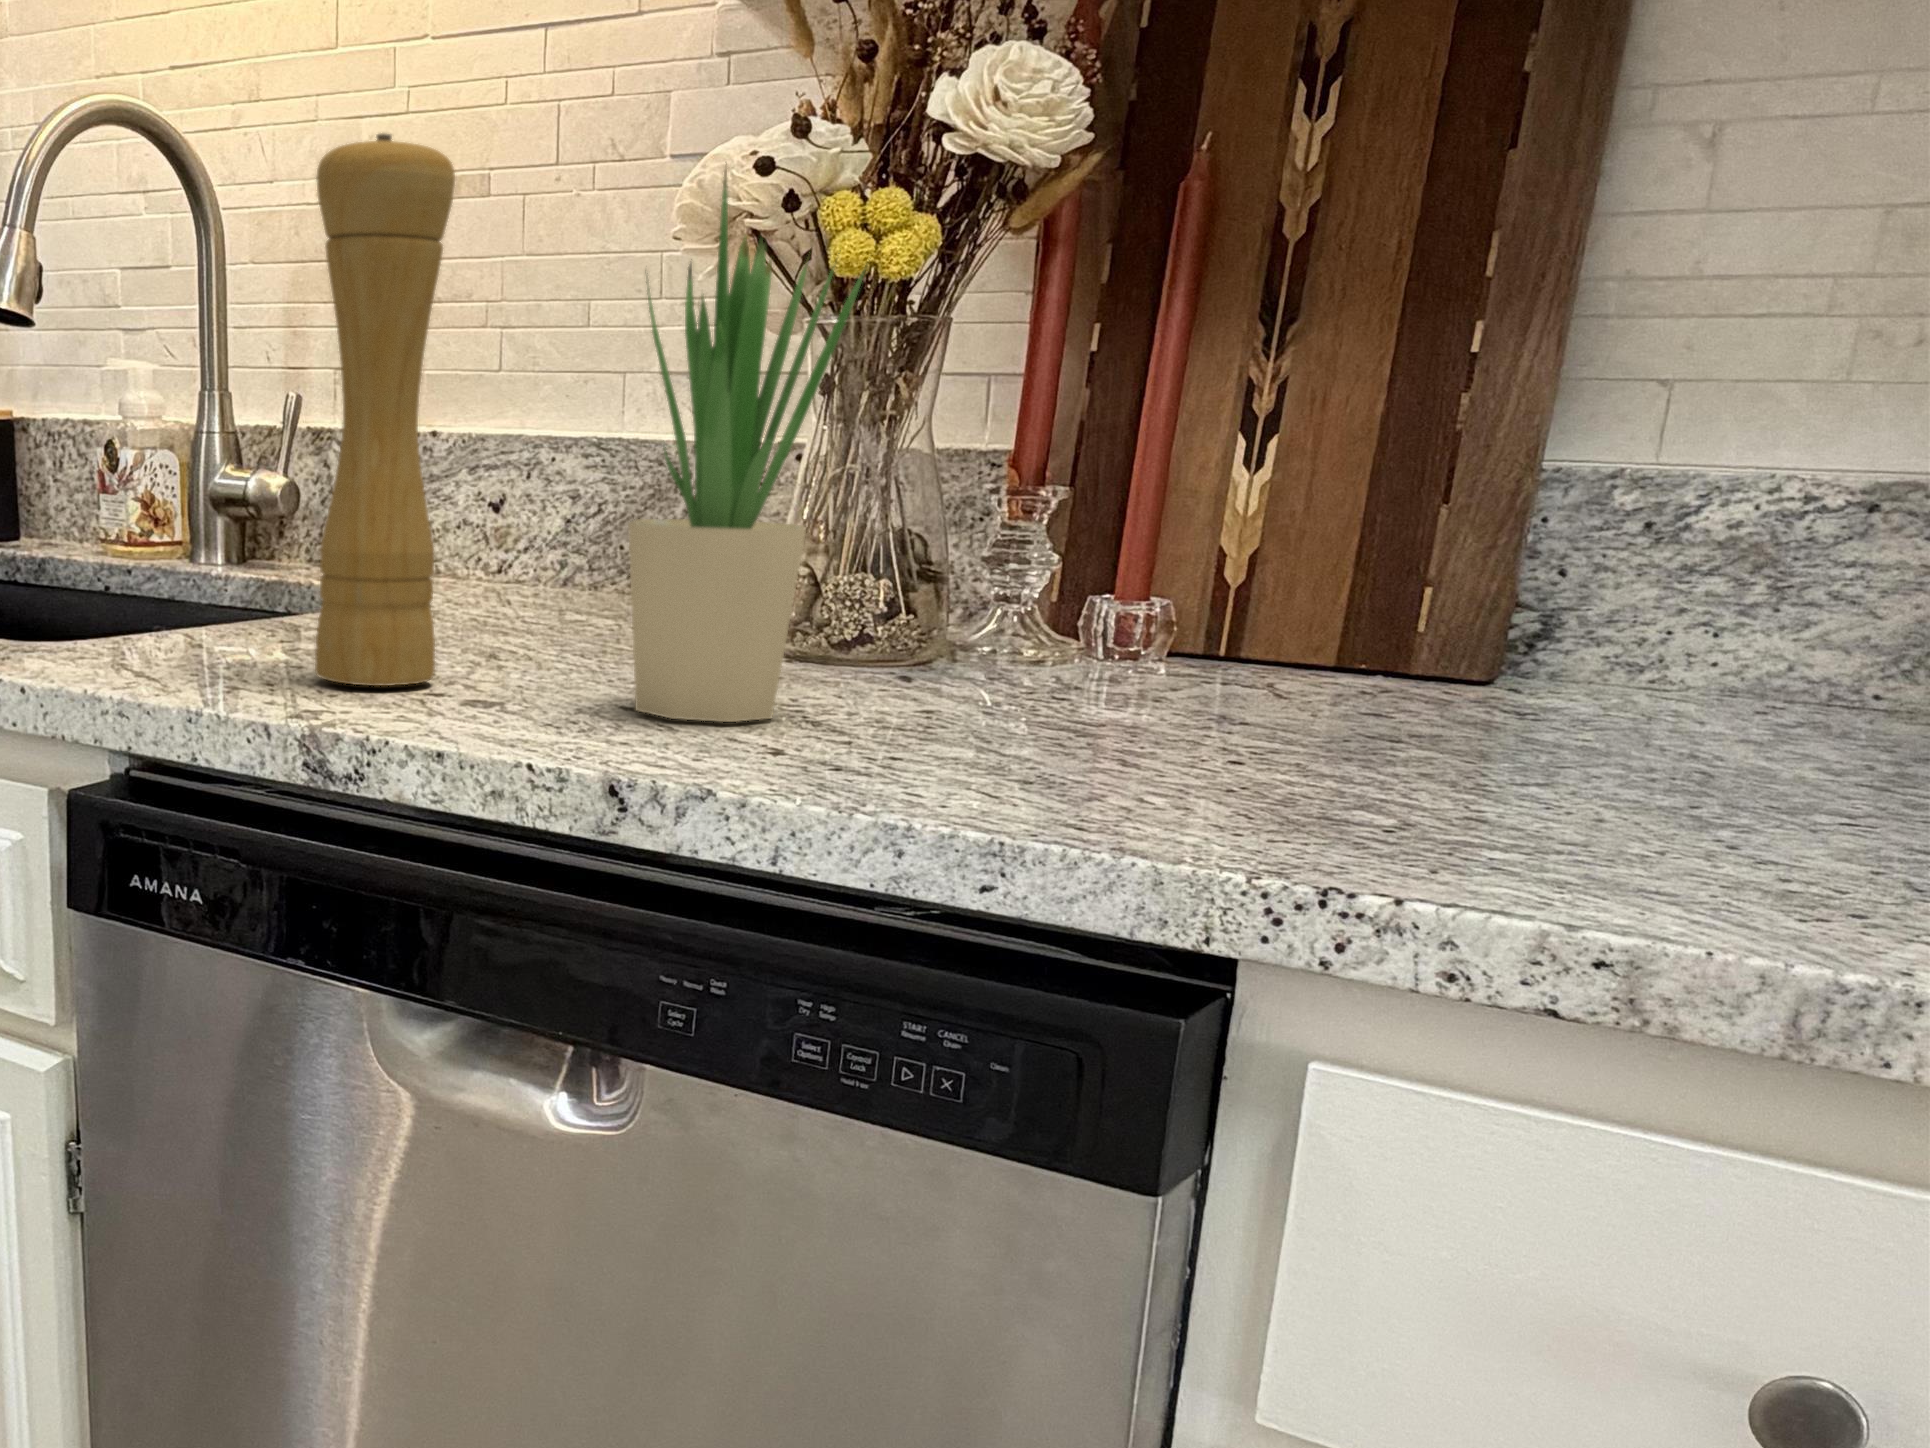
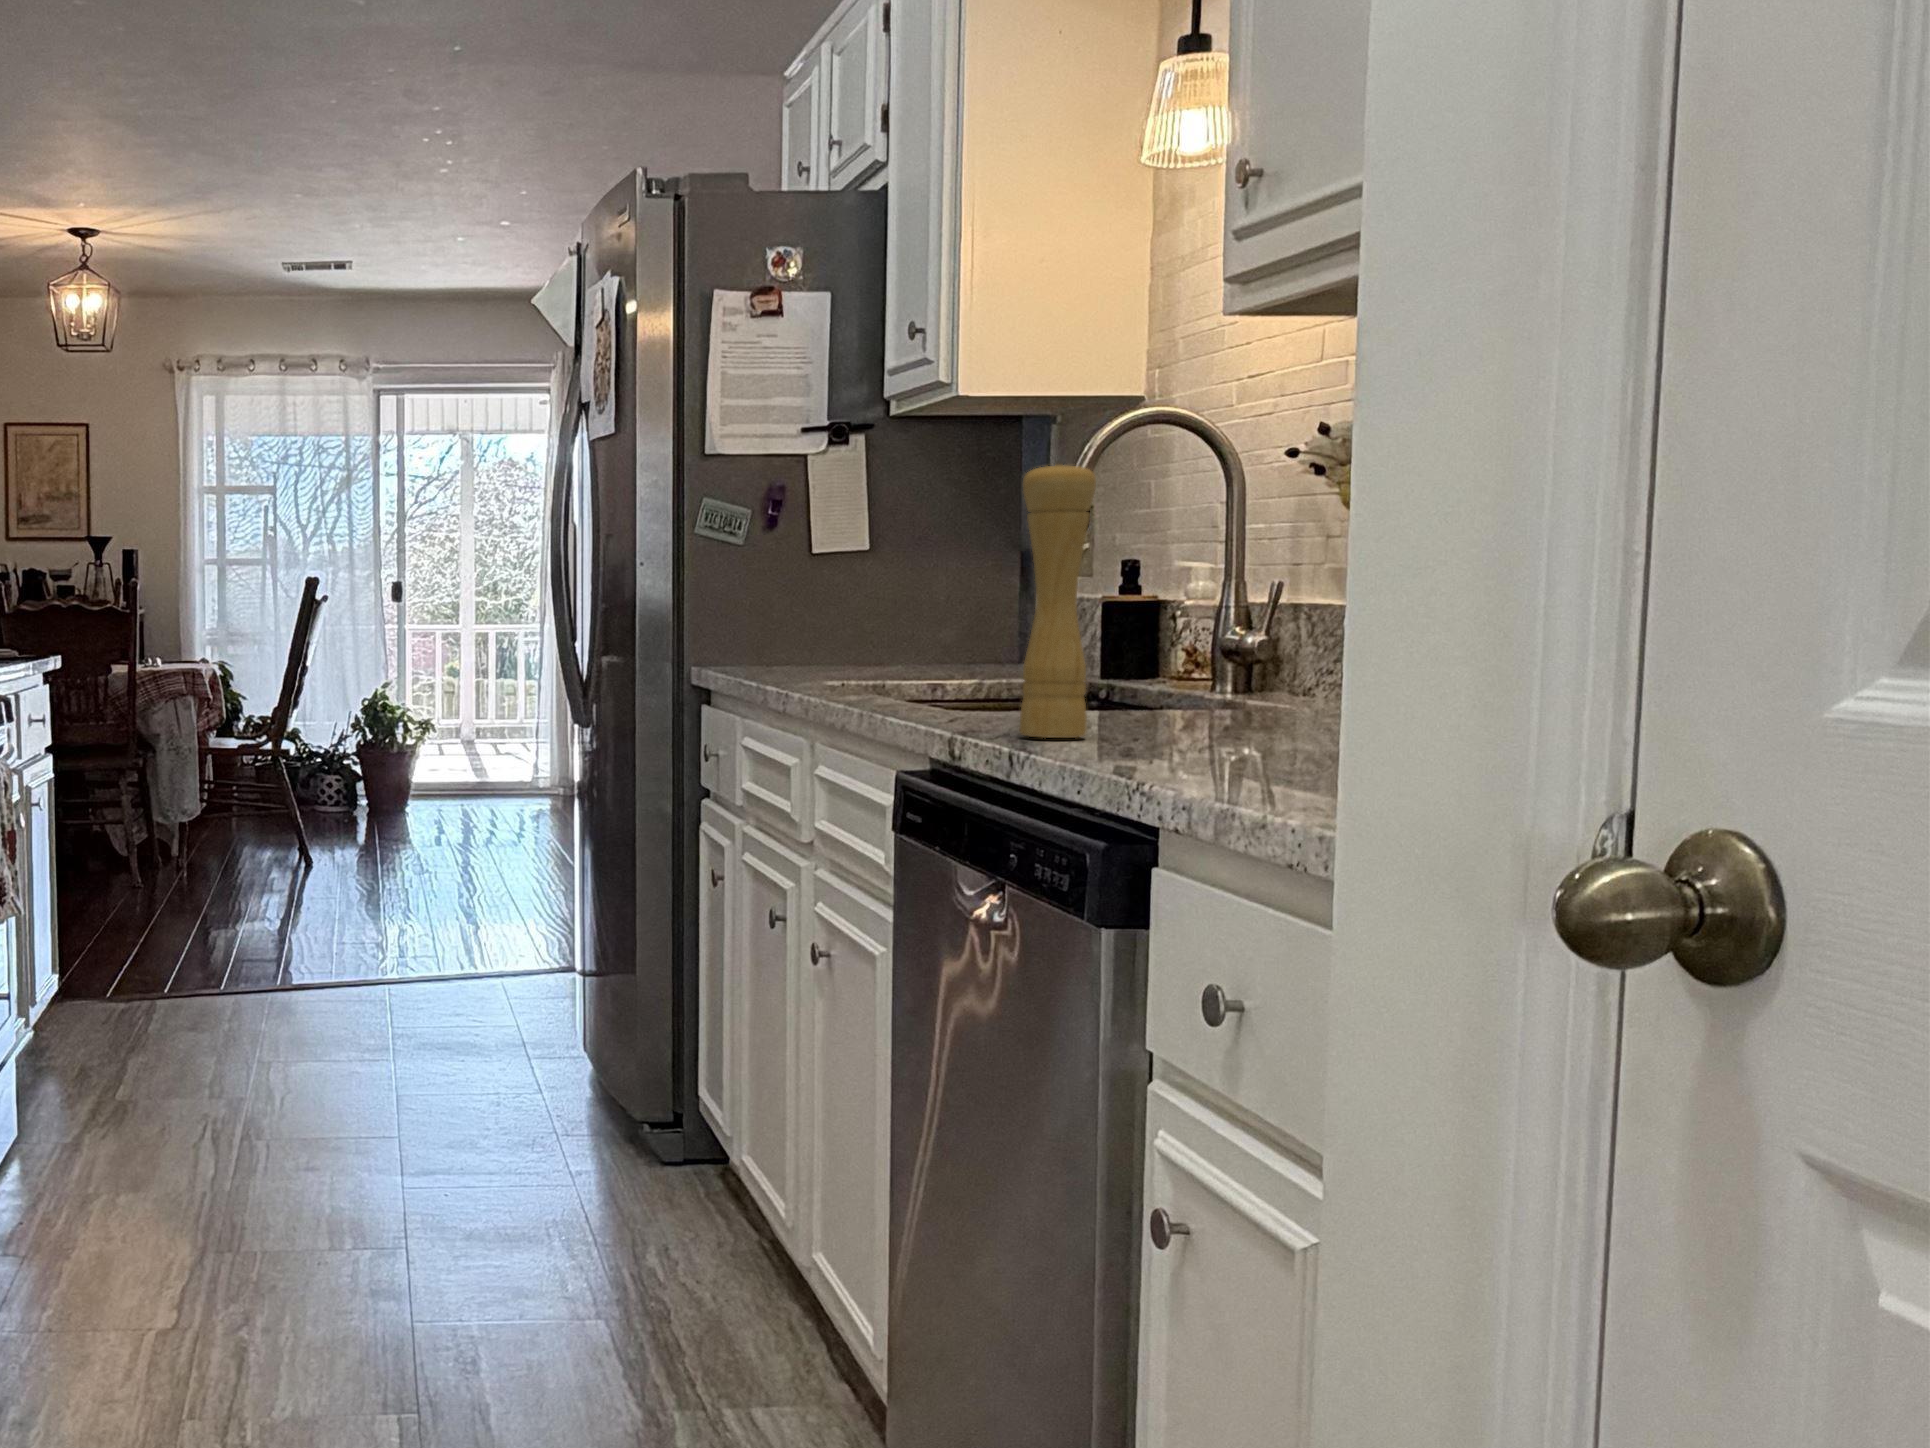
potted plant: present [628,170,866,722] -> none [1122,469,1225,757]

